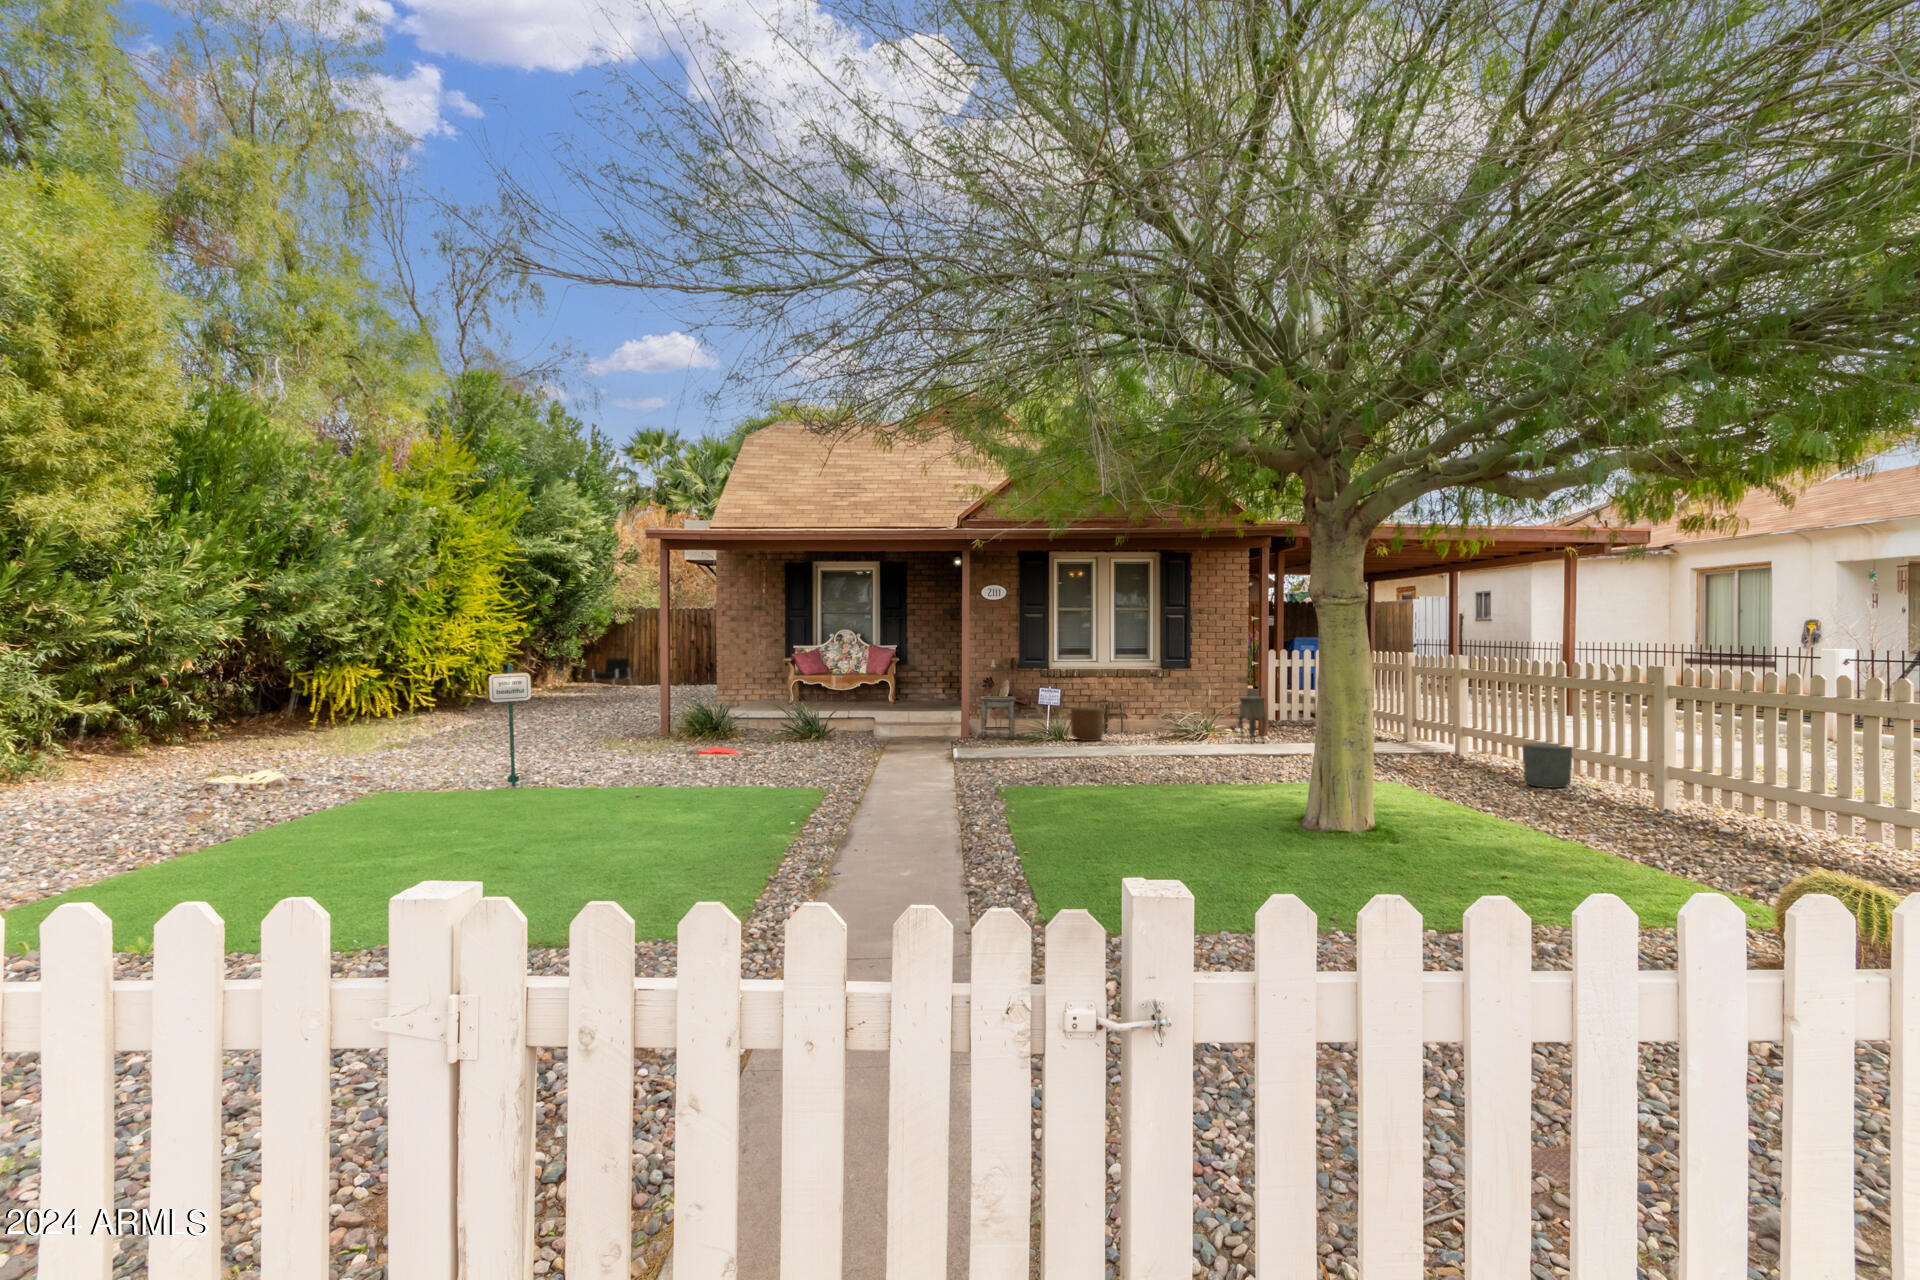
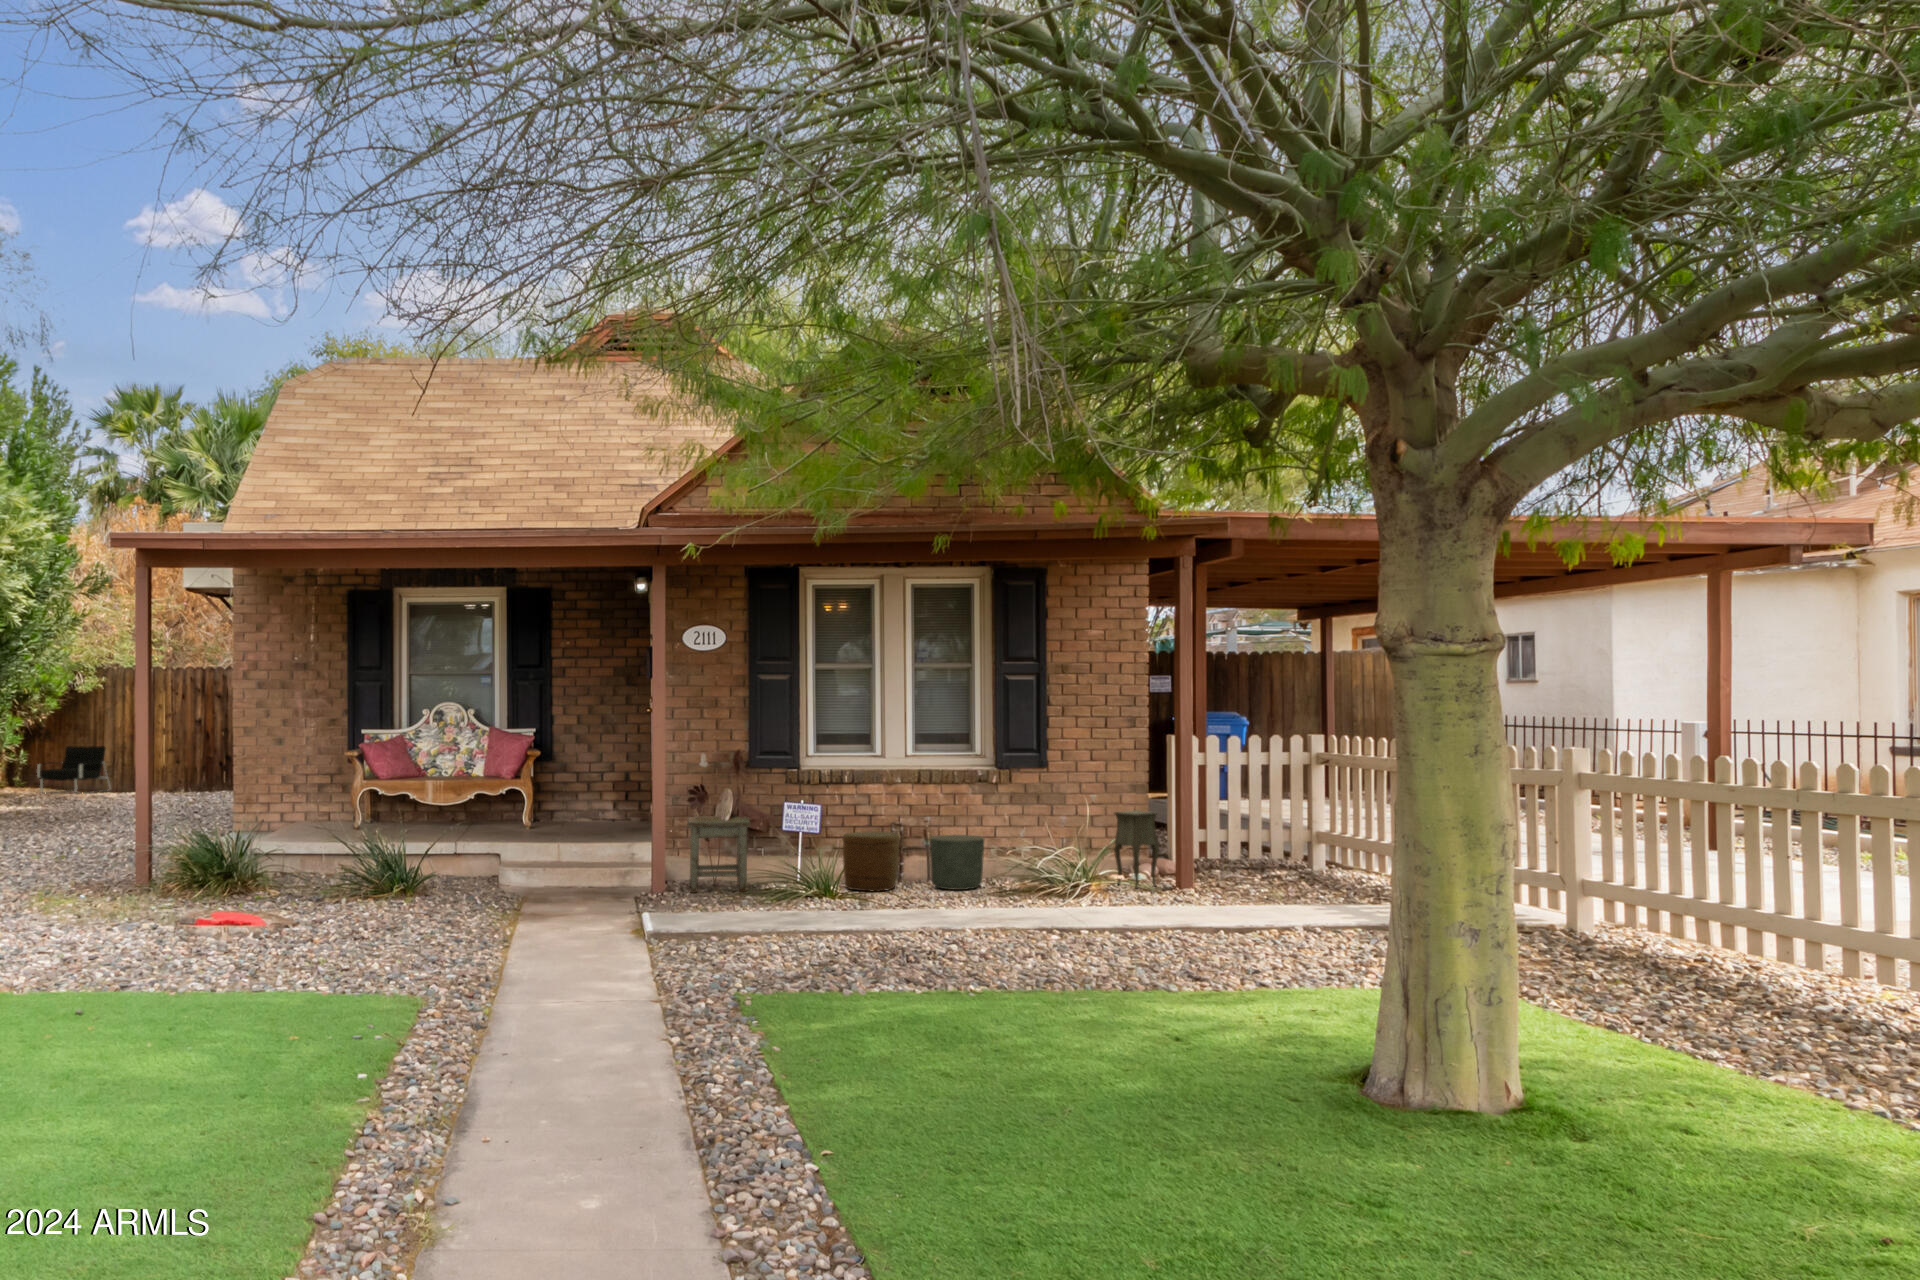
planter: present [1523,743,1572,788] -> present [930,835,984,890]

